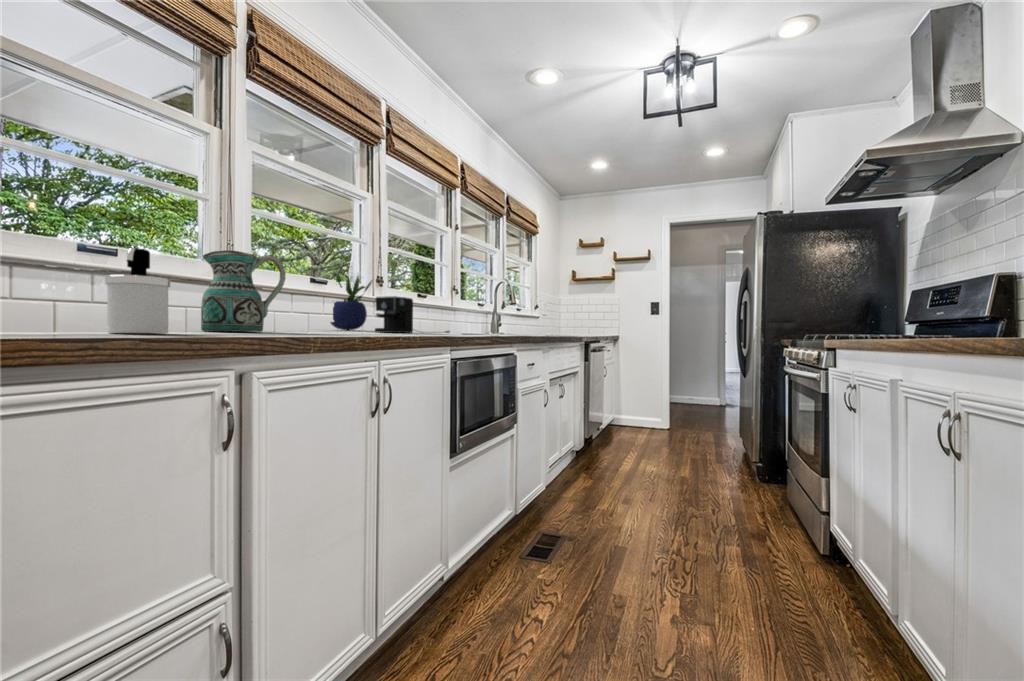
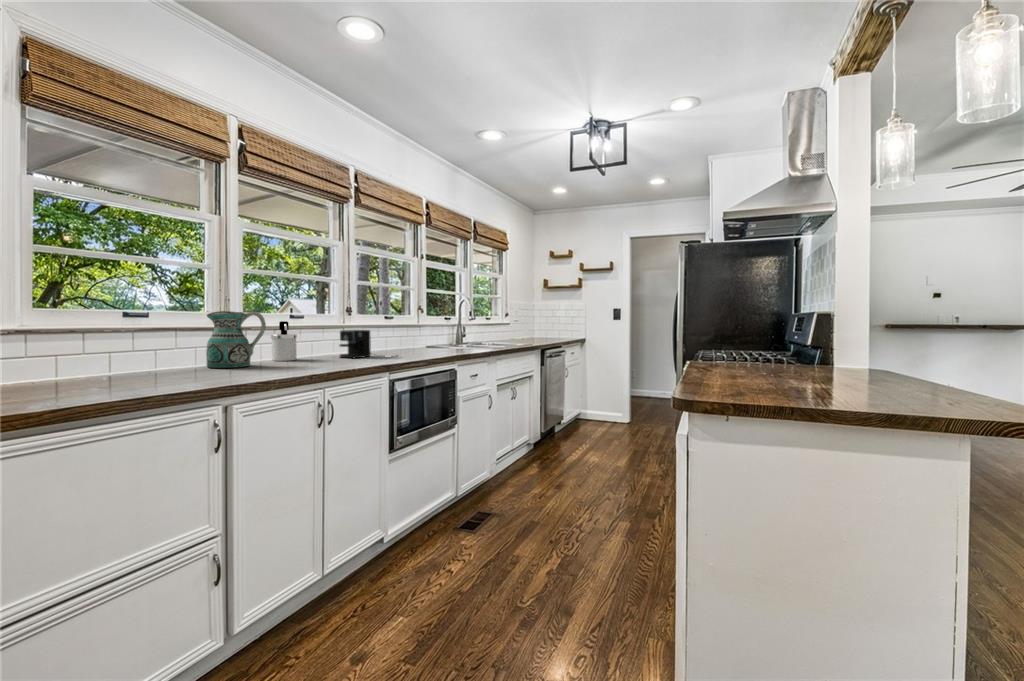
soap dispenser: present [105,248,171,333] -> present [271,321,297,361]
potted plant: present [330,273,372,330] -> none [306,304,344,353]

